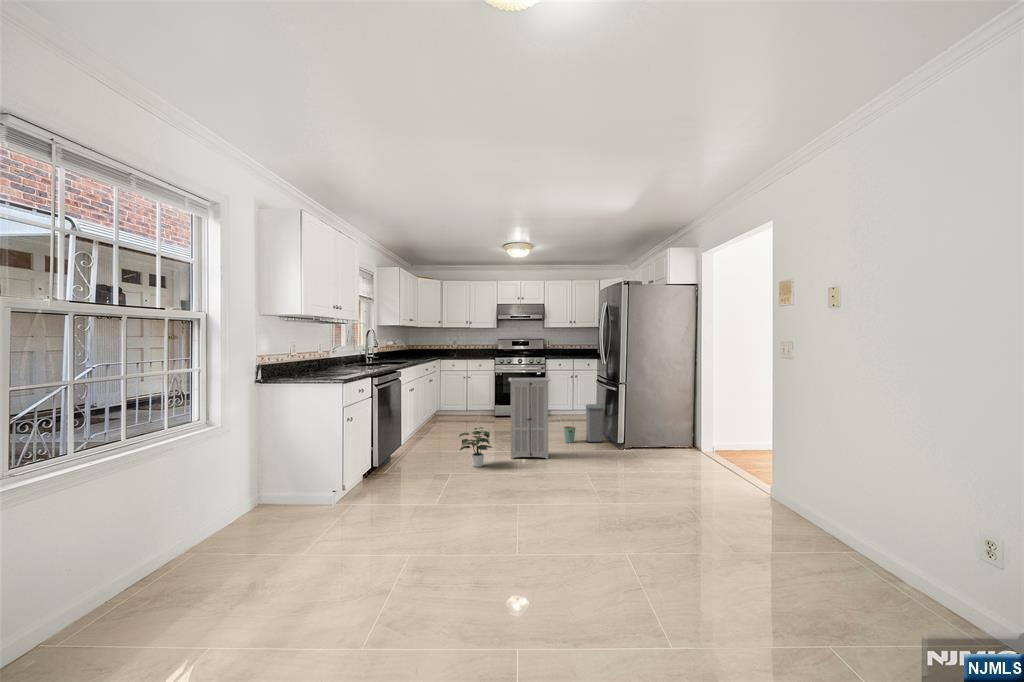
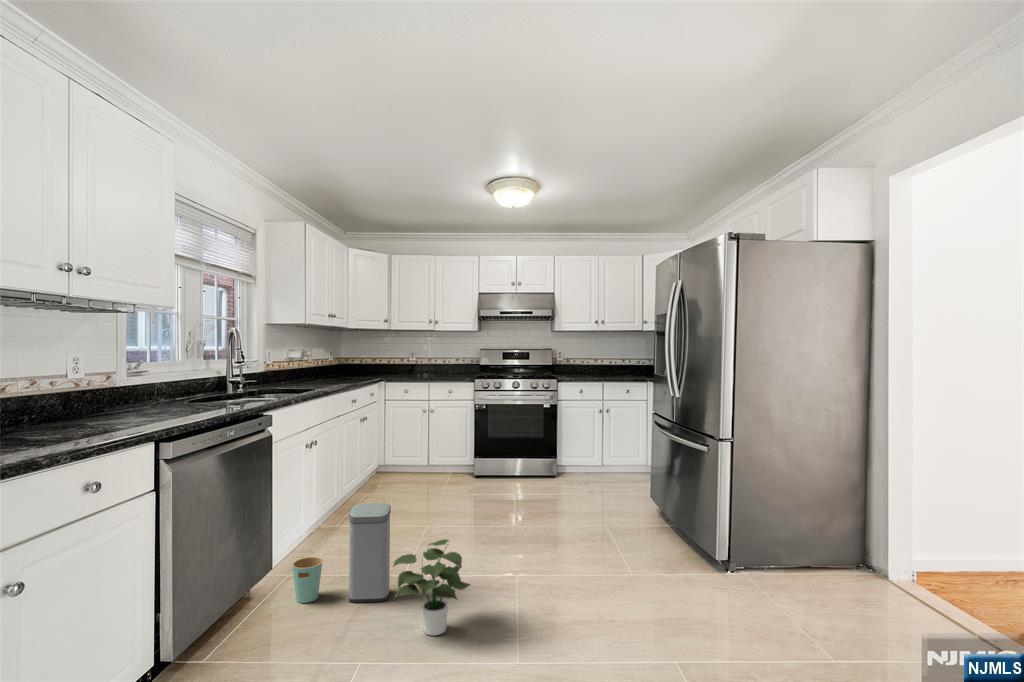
storage cabinet: present [508,377,550,459] -> none [503,424,591,601]
trash can: present [564,404,603,443] -> present [292,503,391,603]

